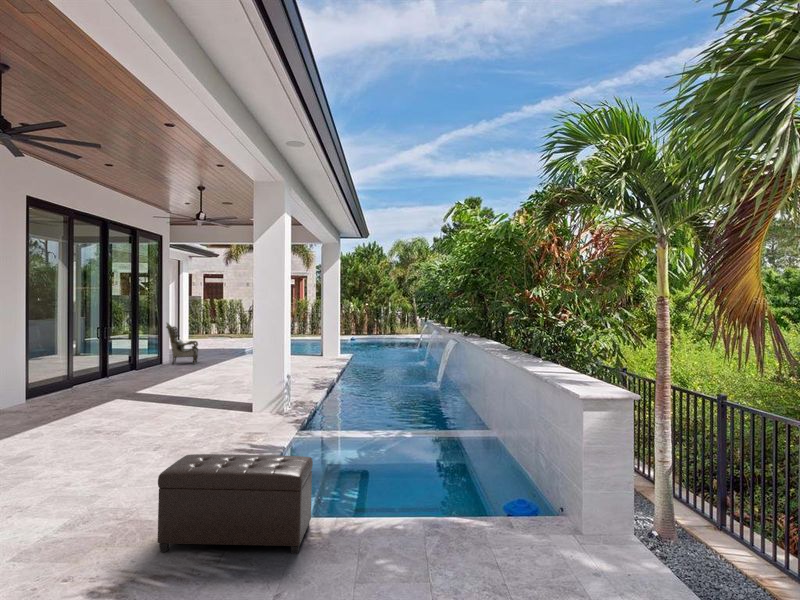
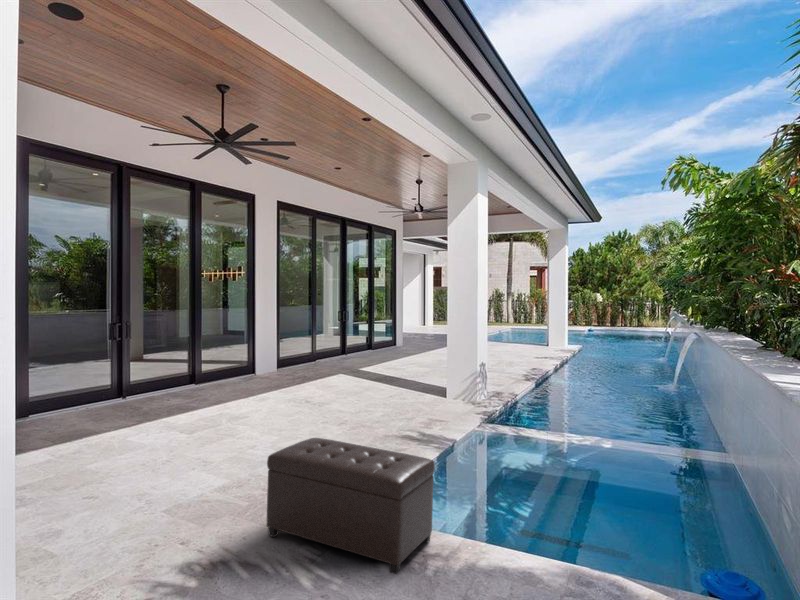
armchair: present [166,323,198,364] -> none [401,308,430,349]

